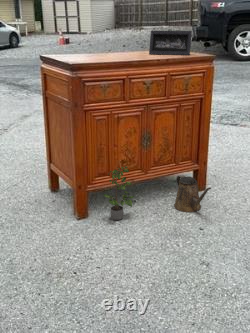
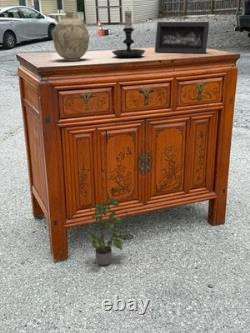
candle holder: none [119,19,145,58] -> present [112,10,145,58]
decorative vase: none [76,22,104,60] -> present [53,12,89,61]
watering can: present [174,175,211,212] -> none [180,206,225,257]

